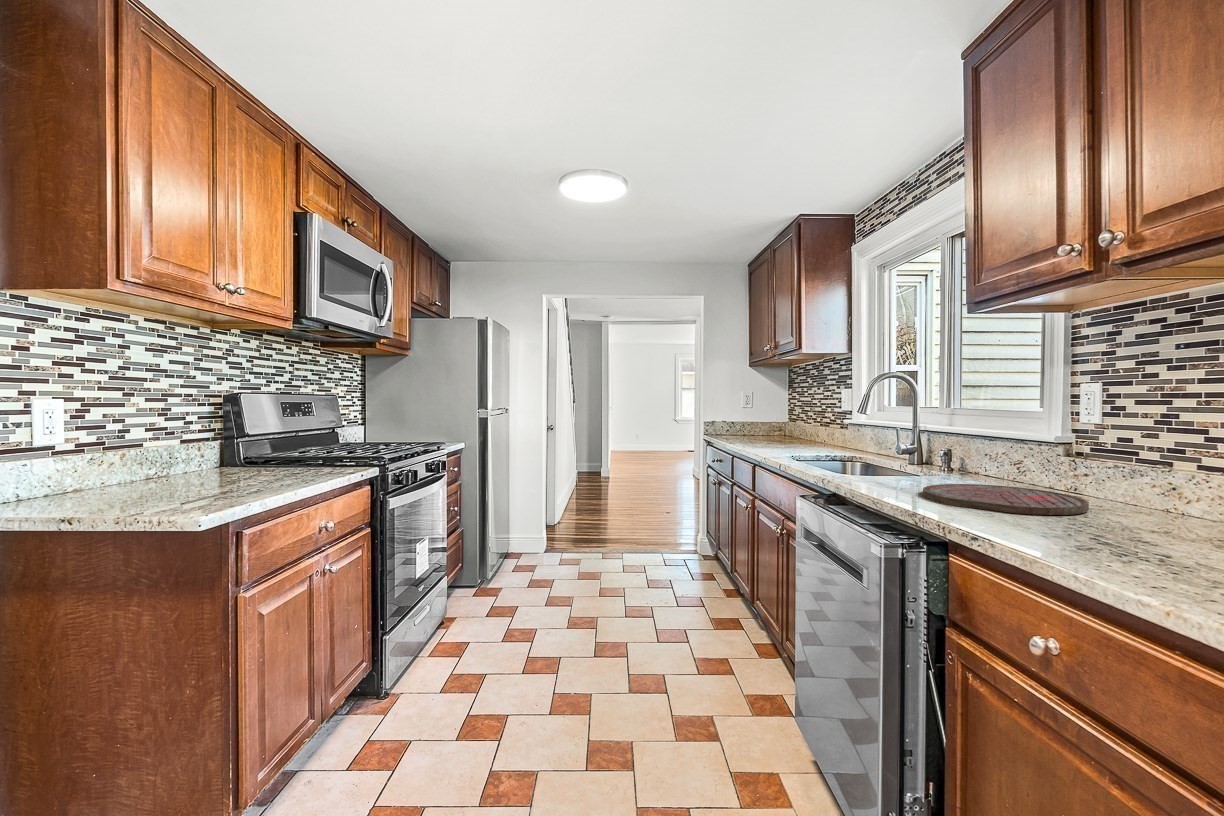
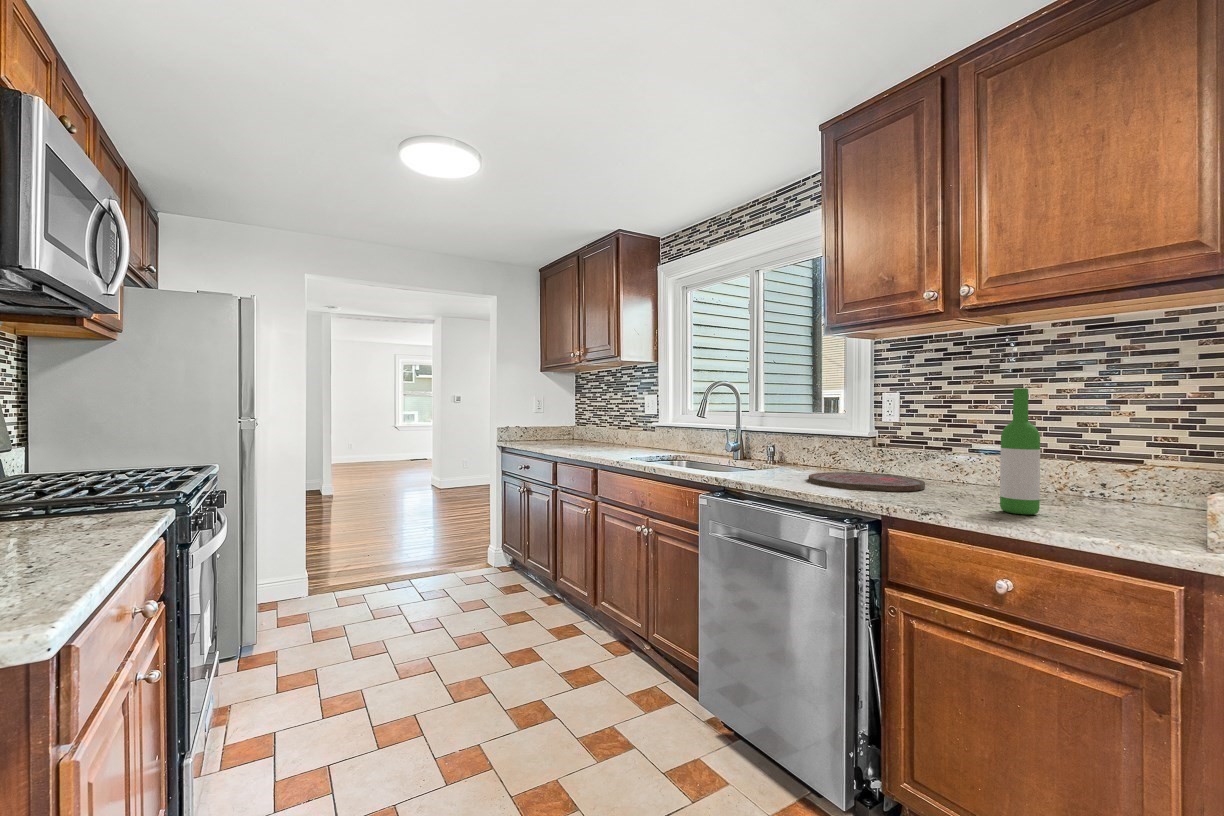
wine bottle: none [1102,378,1166,561] -> present [1000,388,1040,515]

